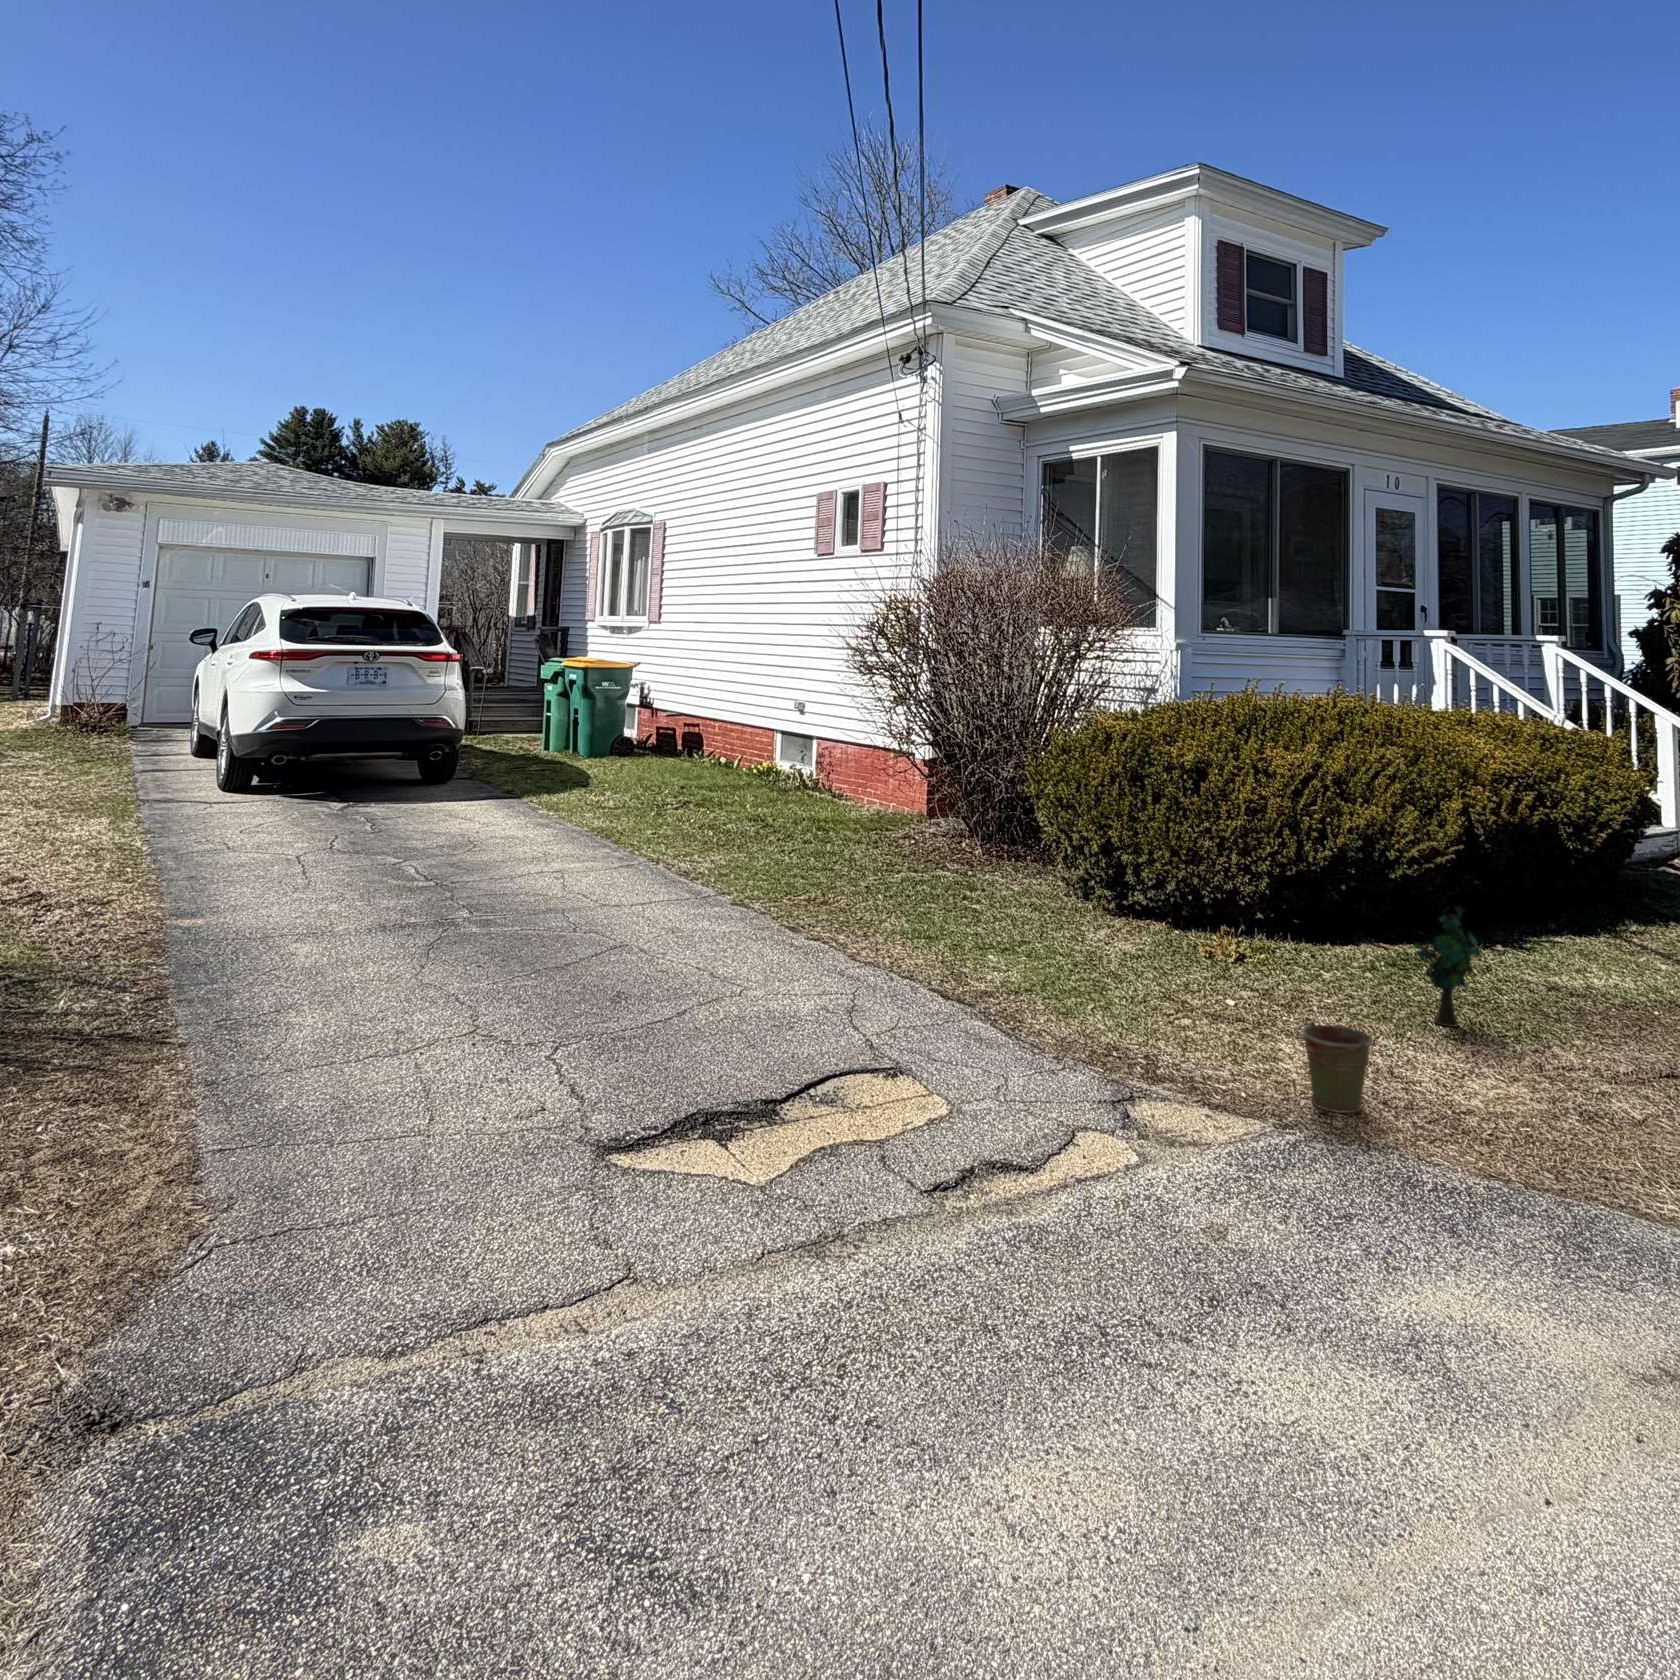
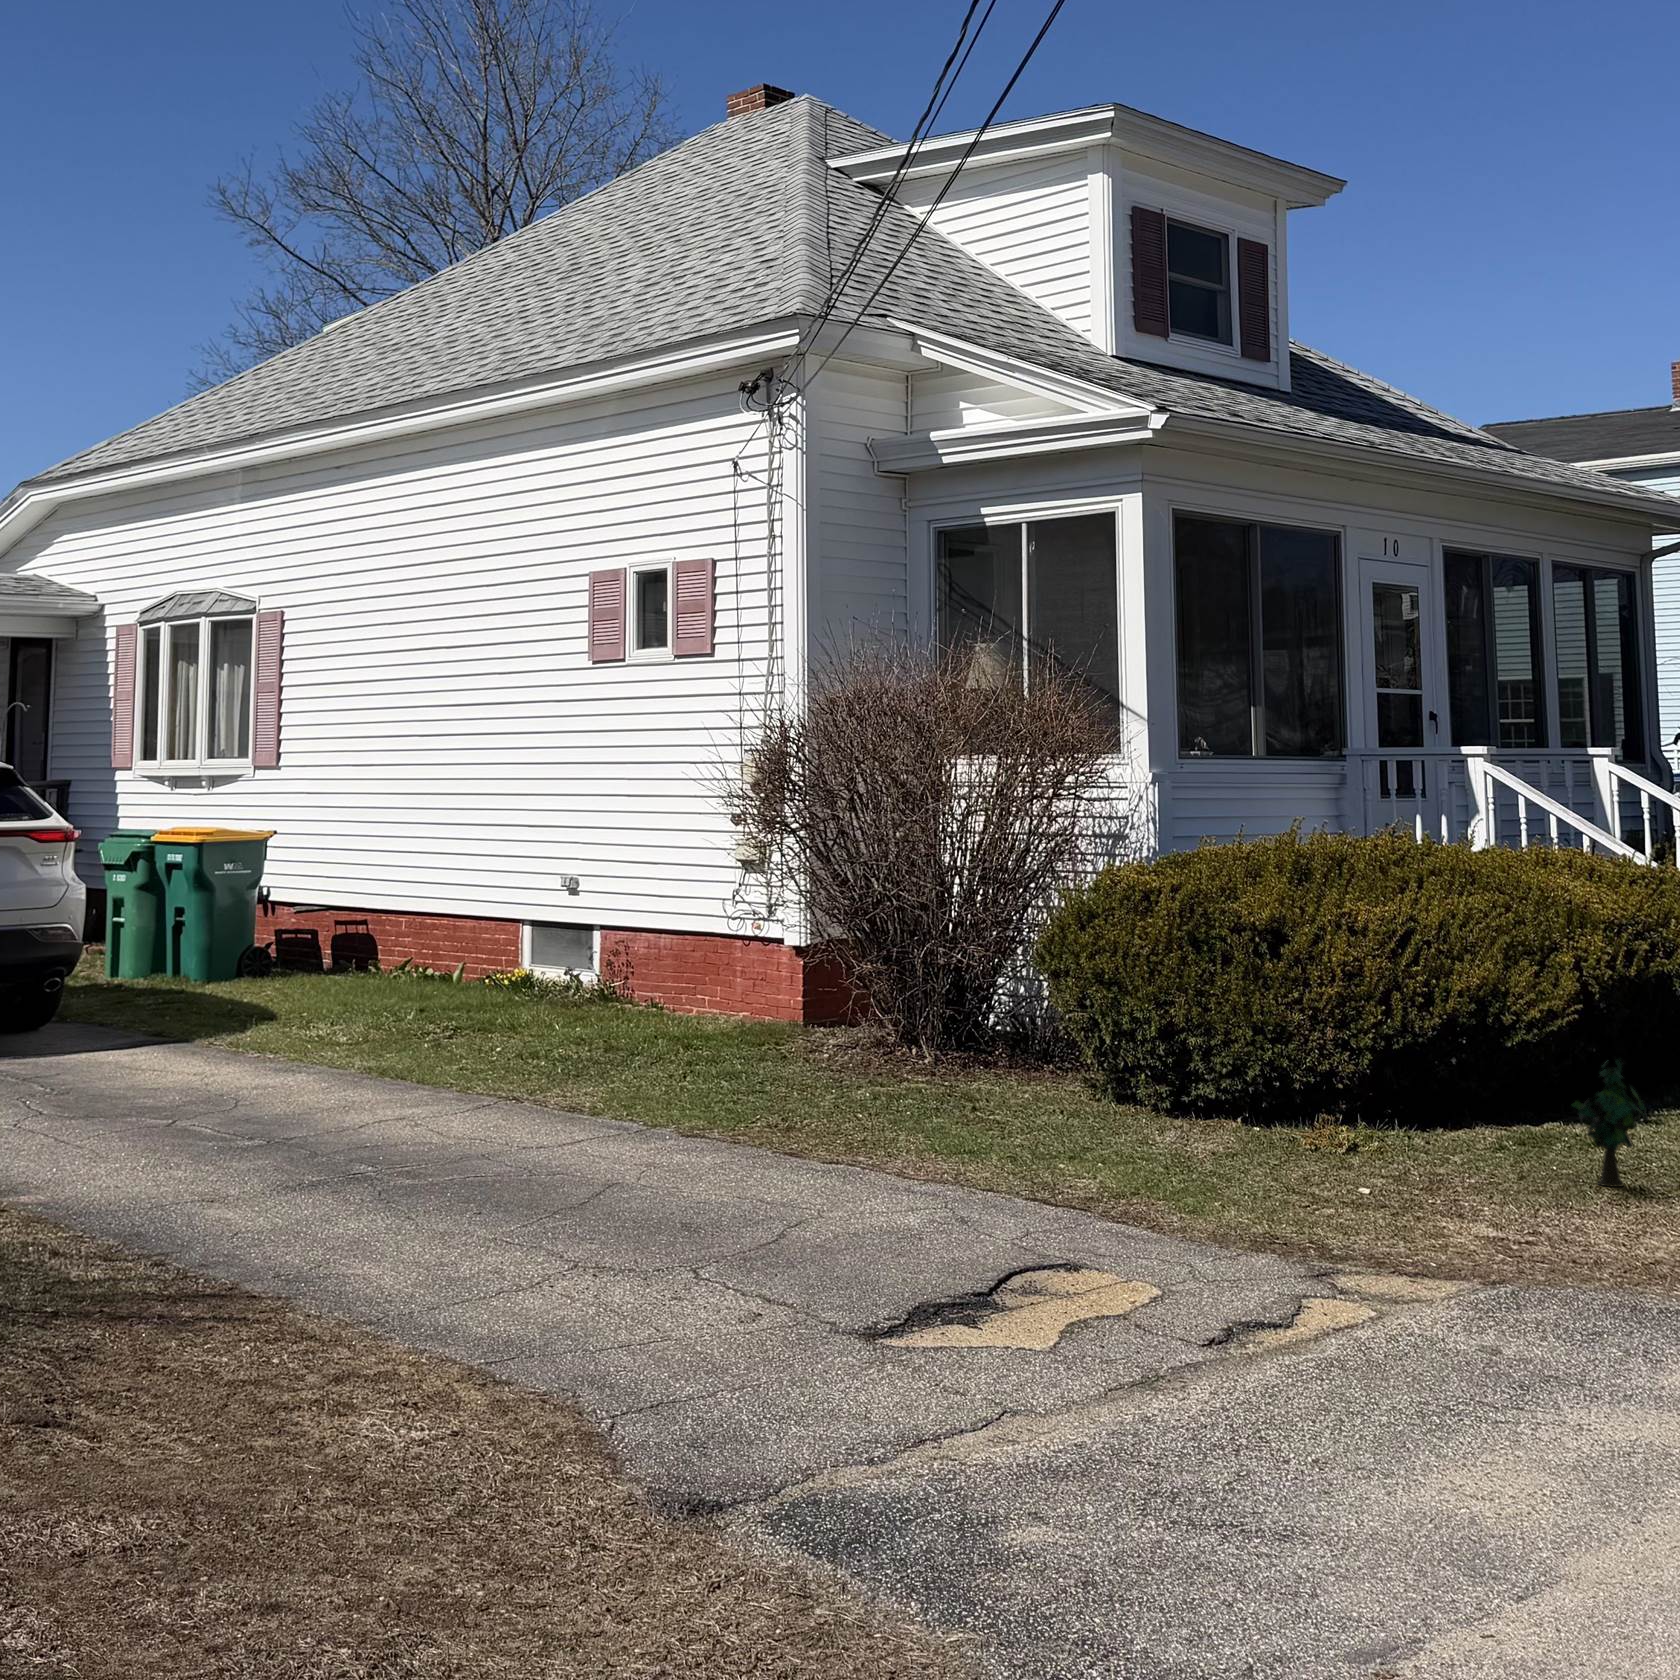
bucket: present [1301,1020,1373,1113] -> none [1511,1167,1586,1251]

